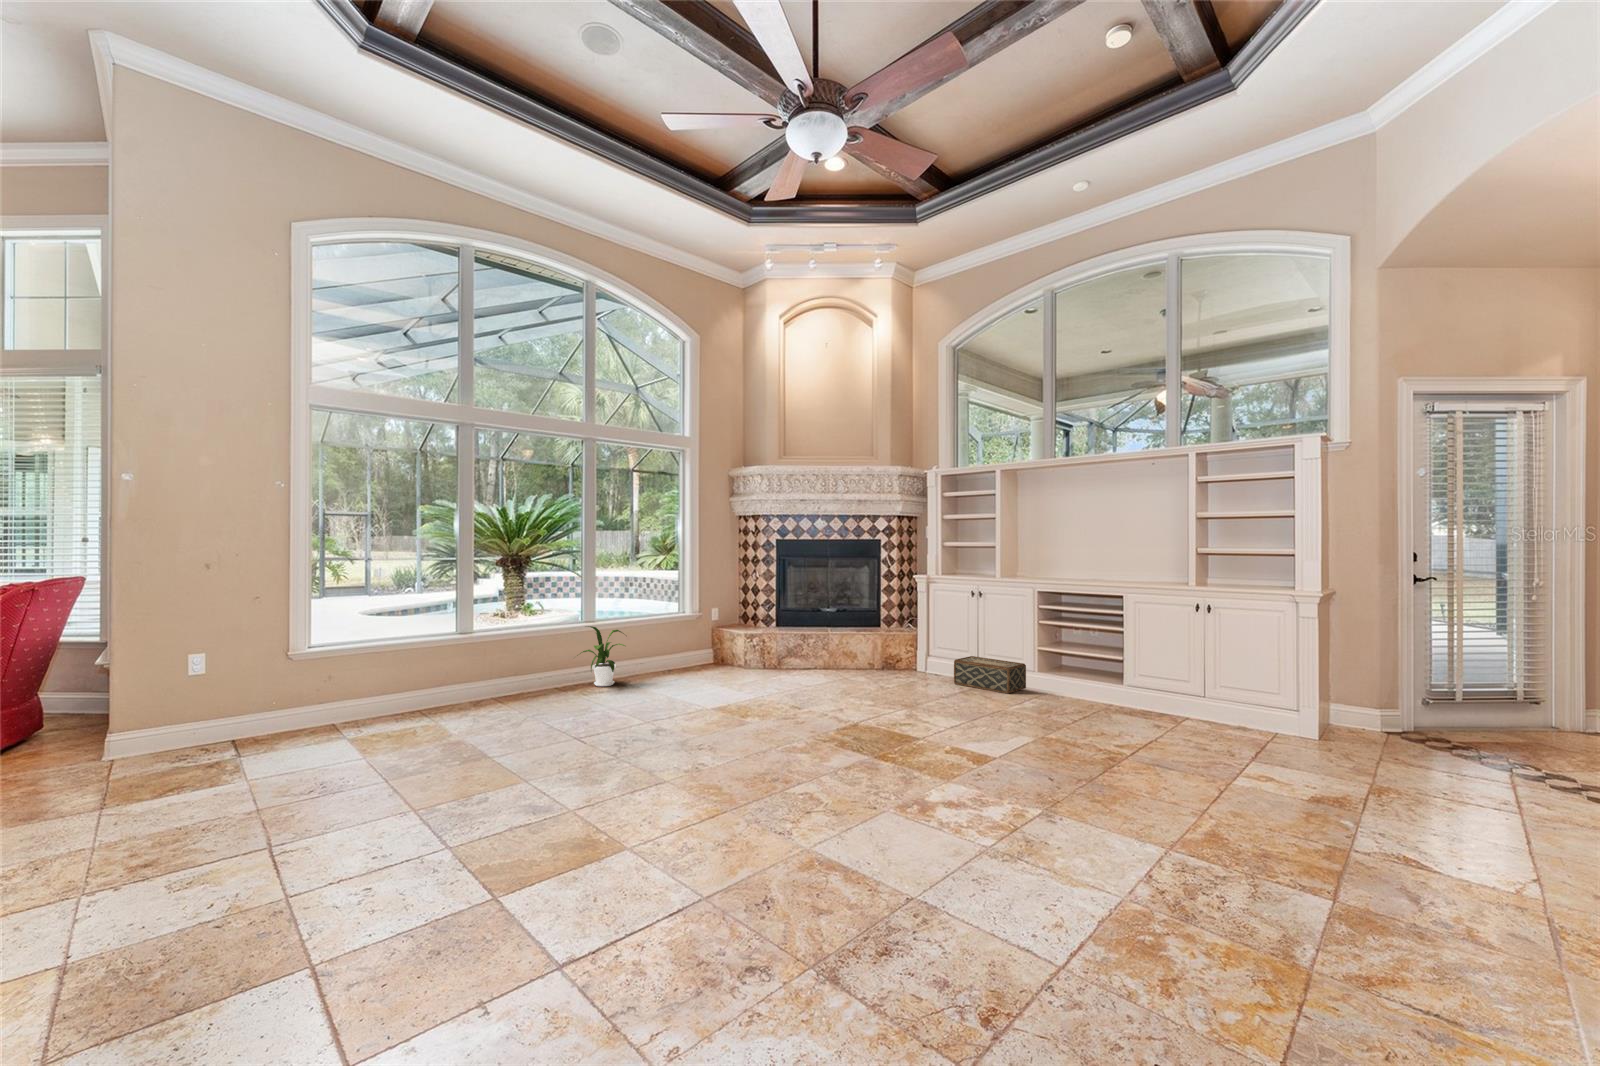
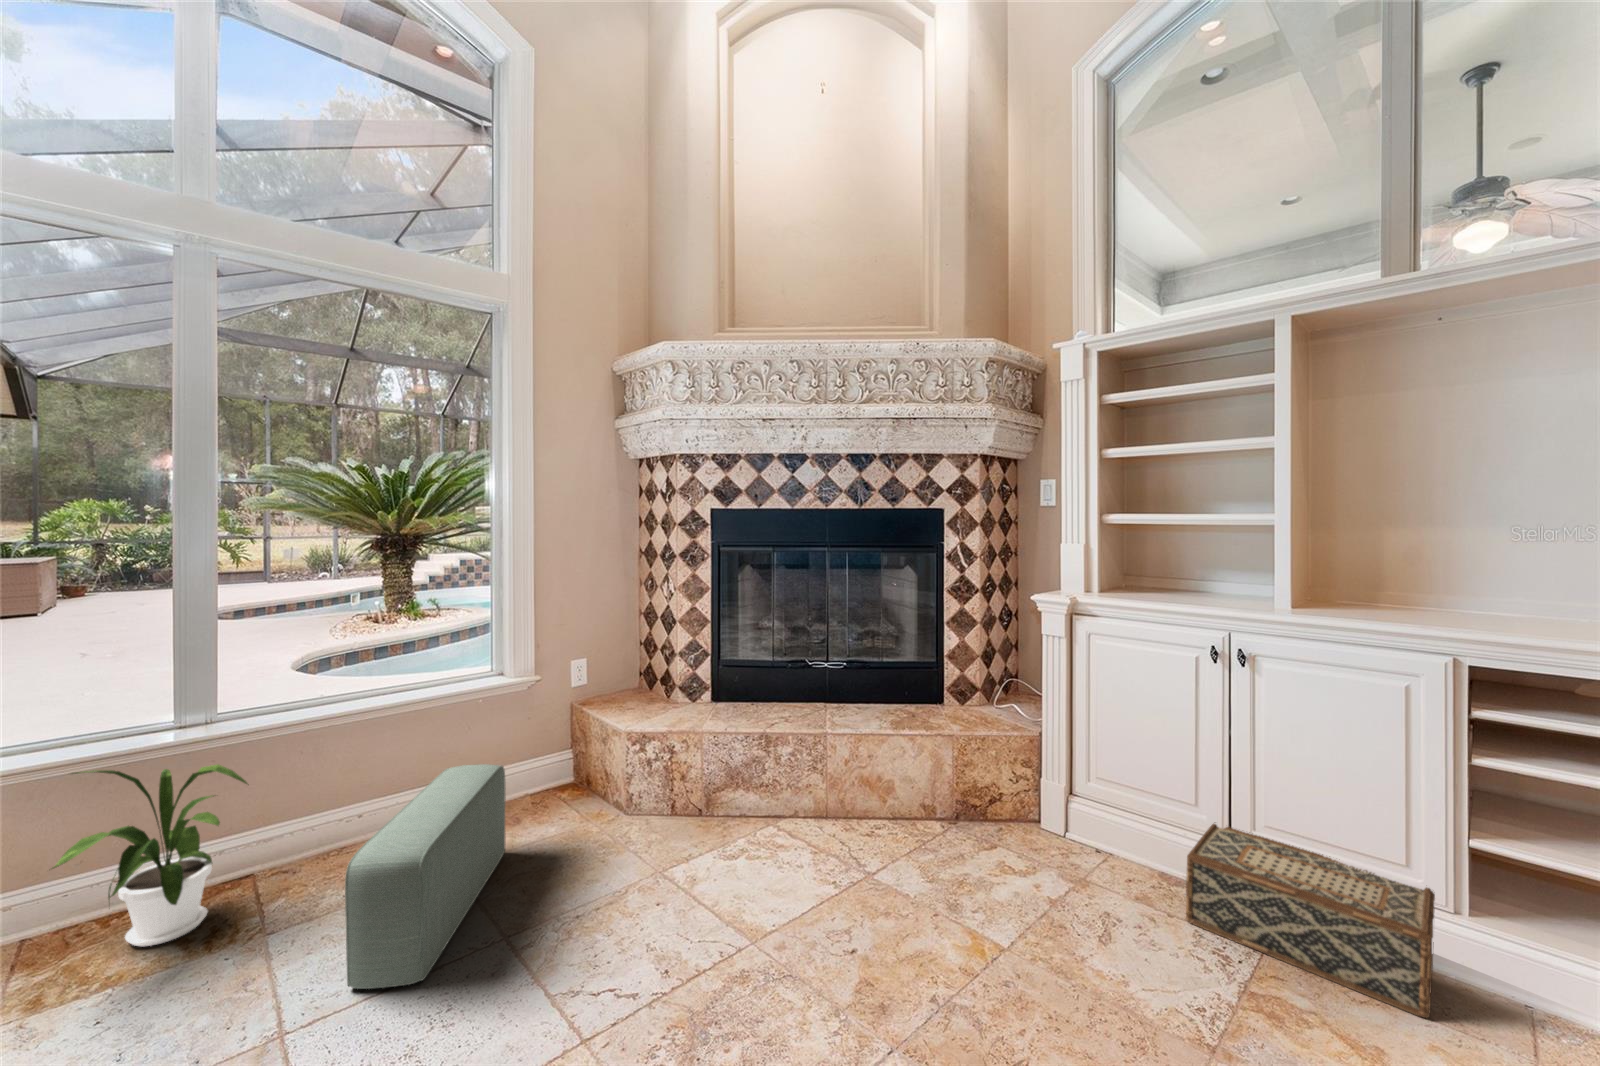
pouf: none [680,639,705,690] -> present [345,764,506,989]

